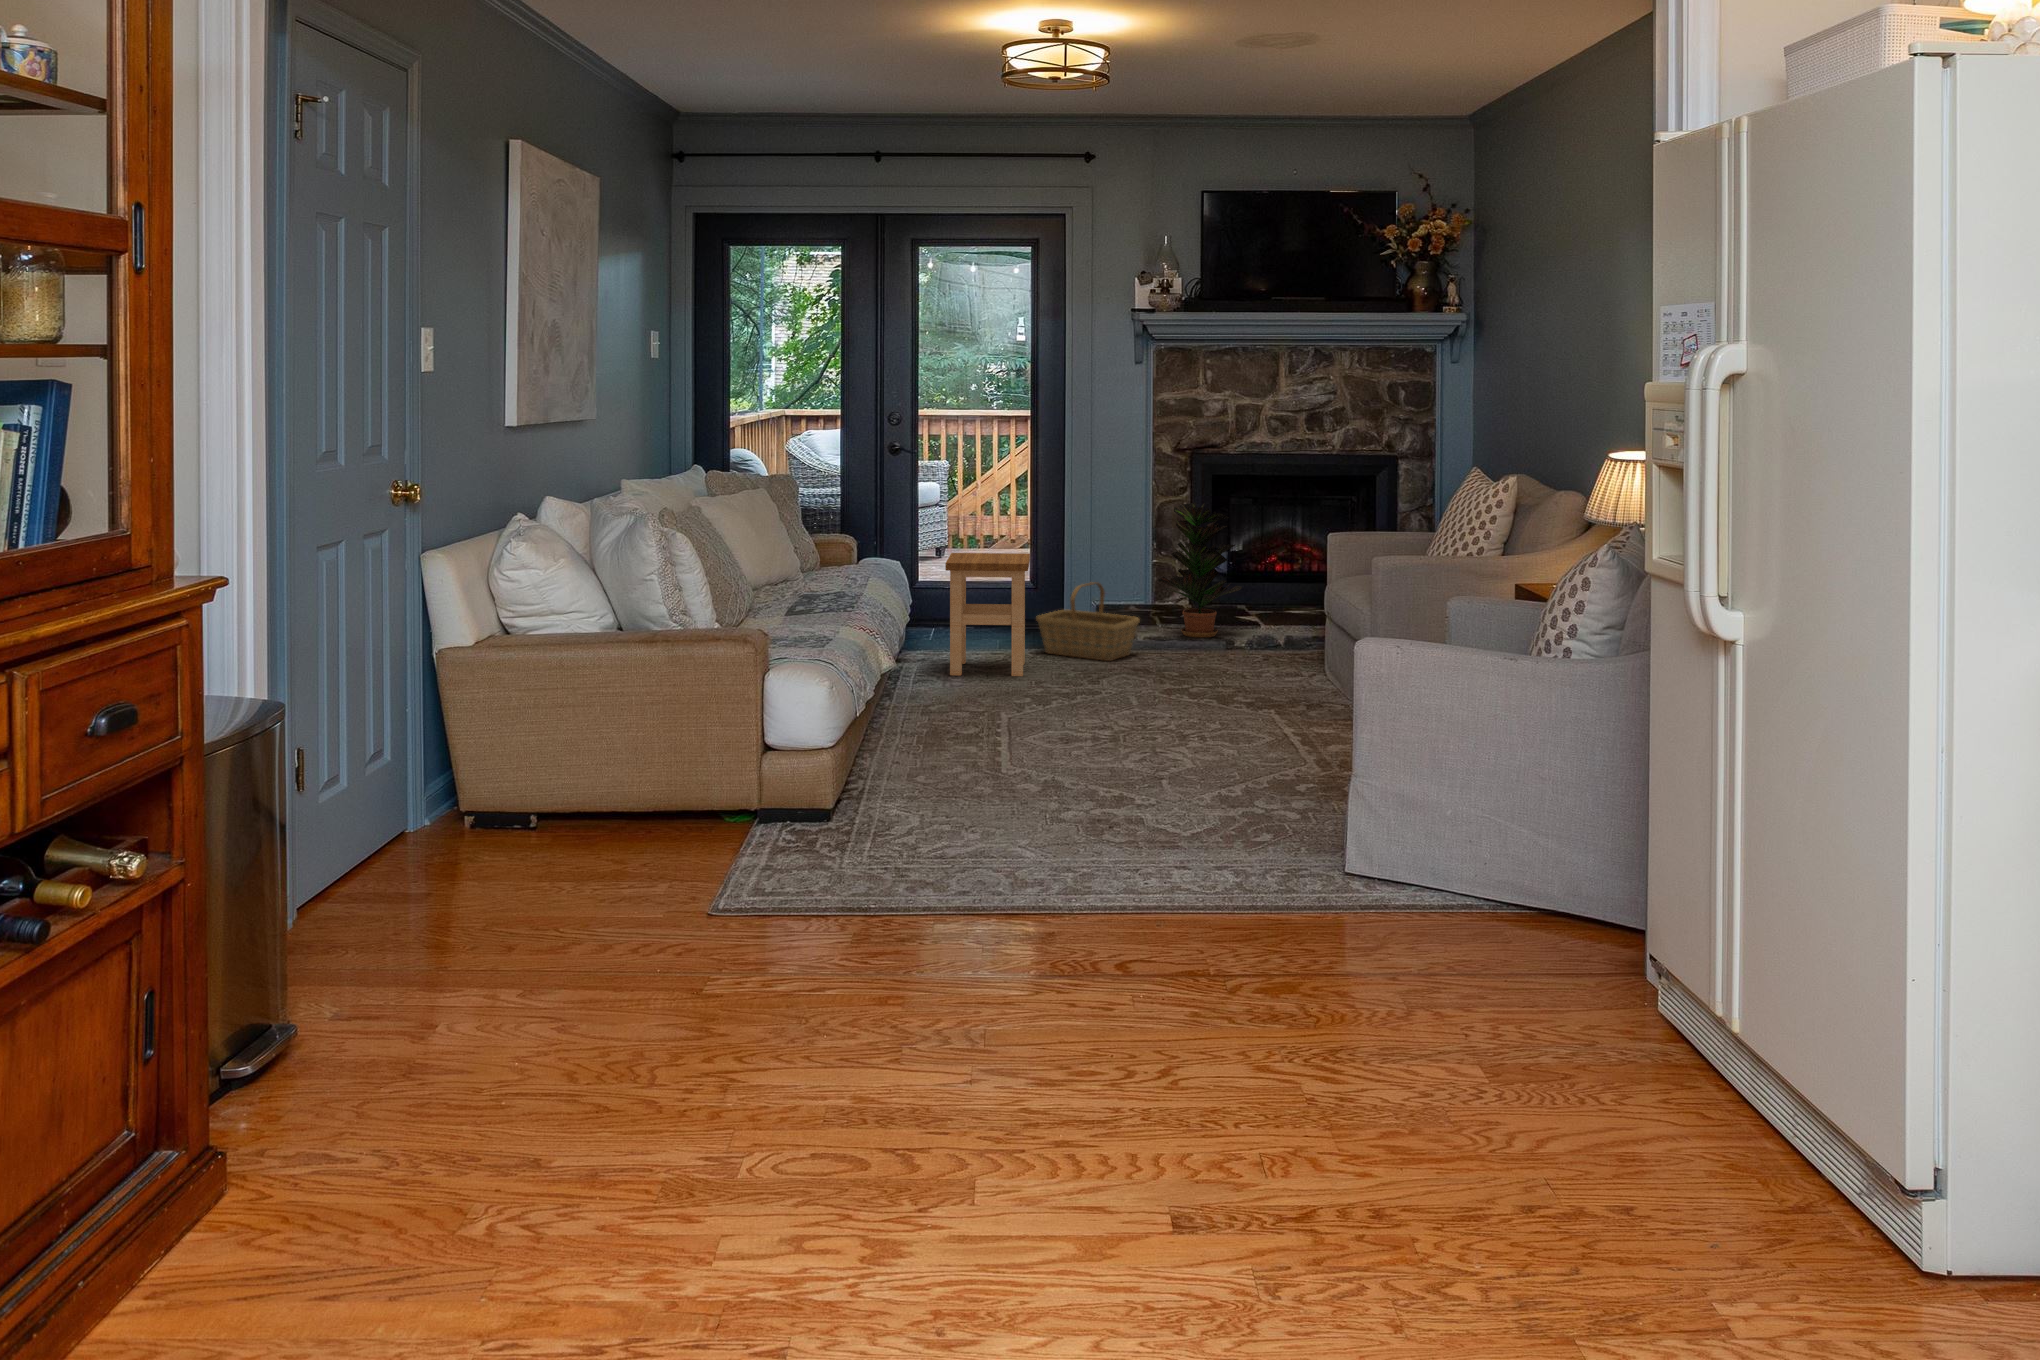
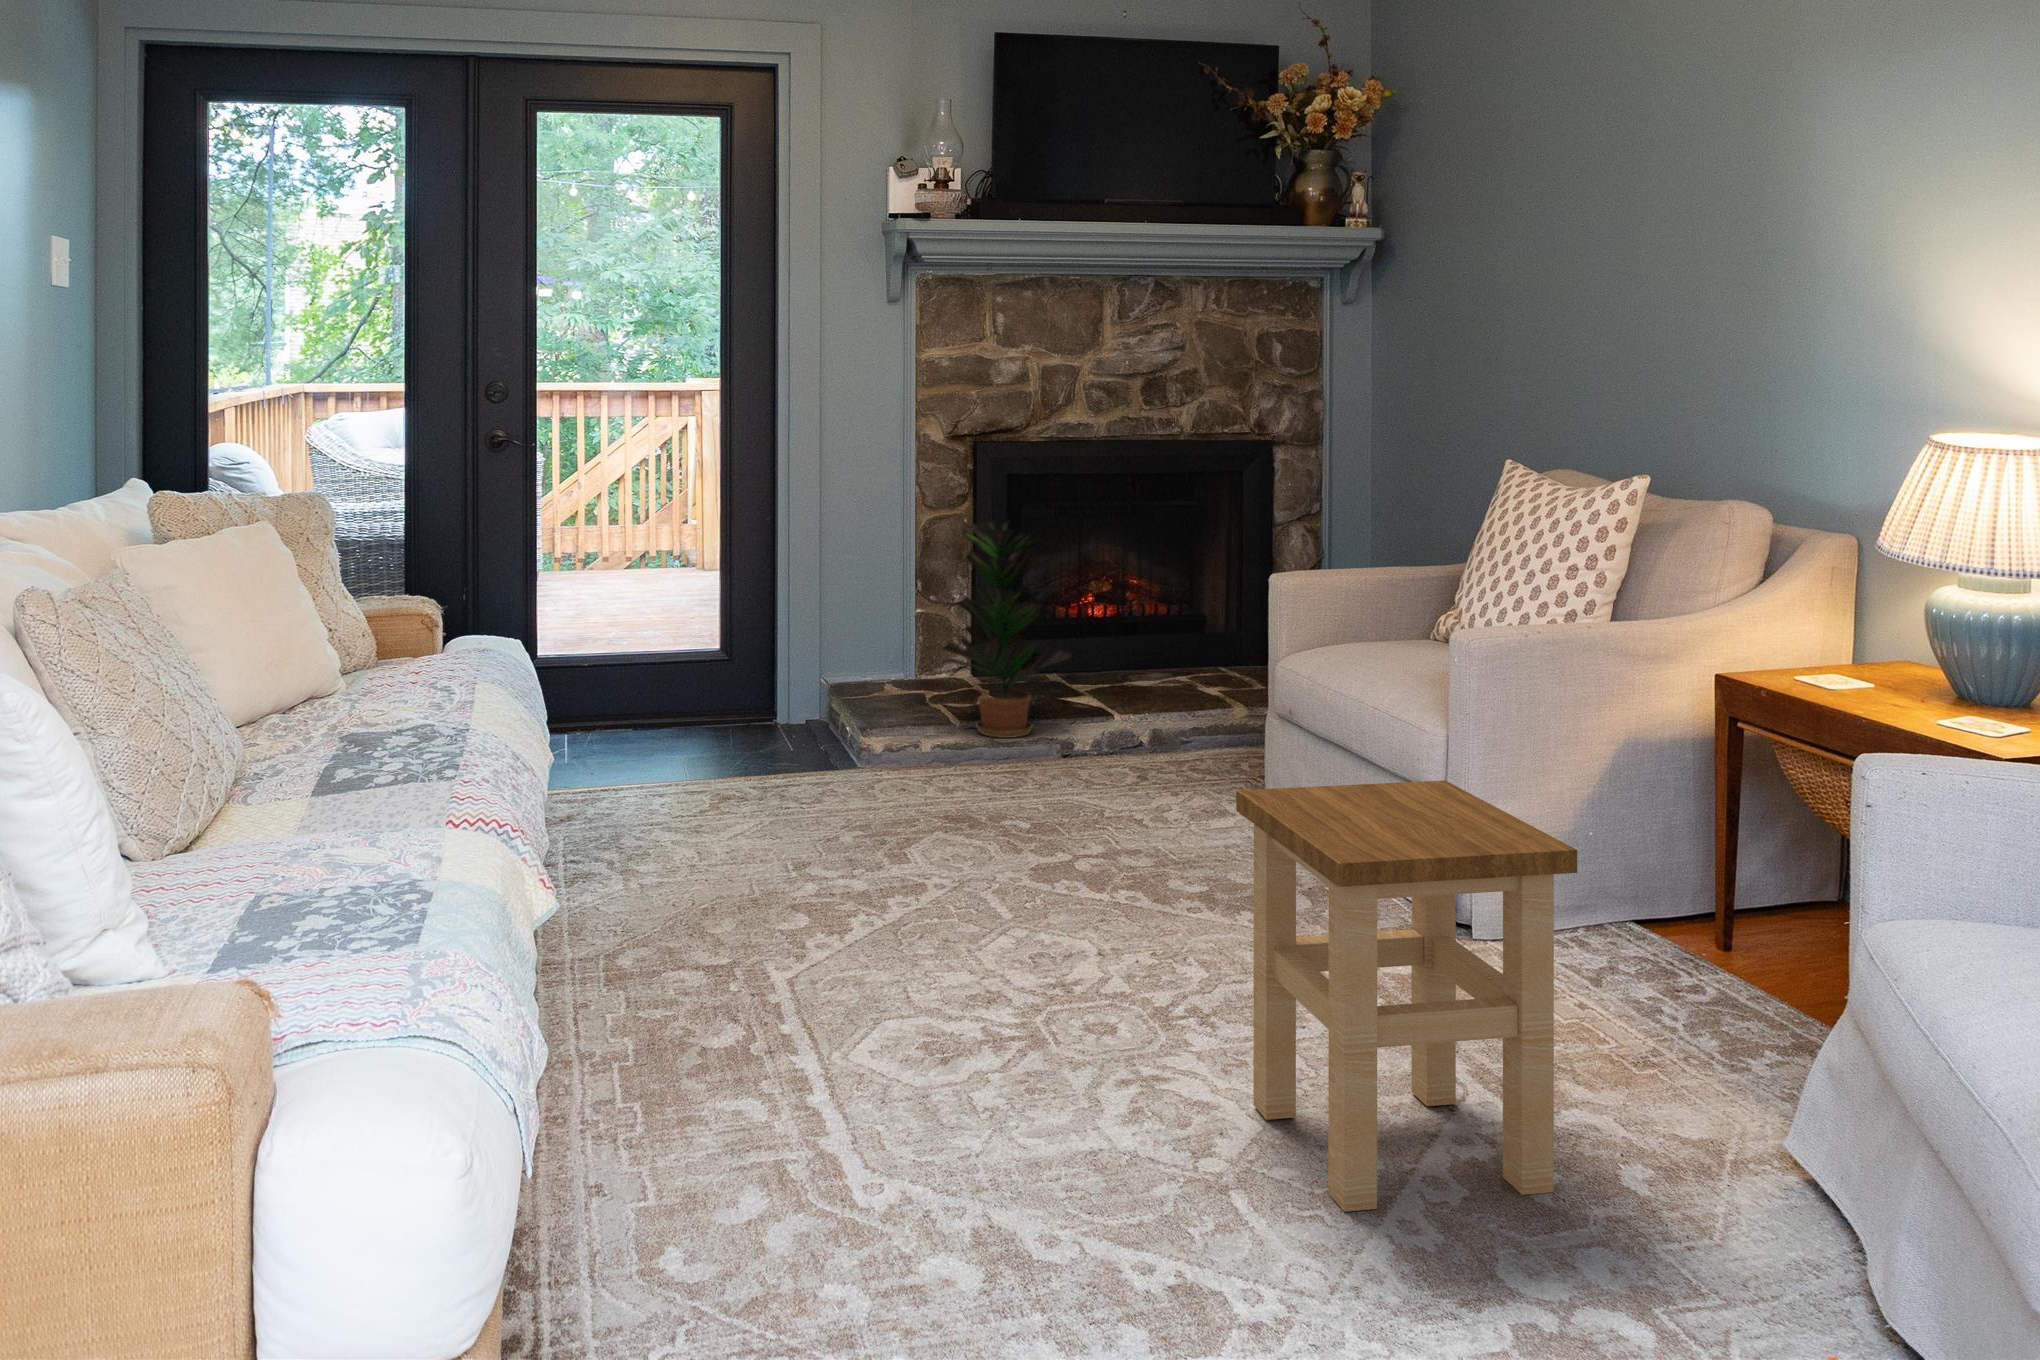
stool: present [945,553,1030,676] -> present [1236,780,1577,1212]
basket: present [1036,582,1140,661] -> none [765,664,942,805]

